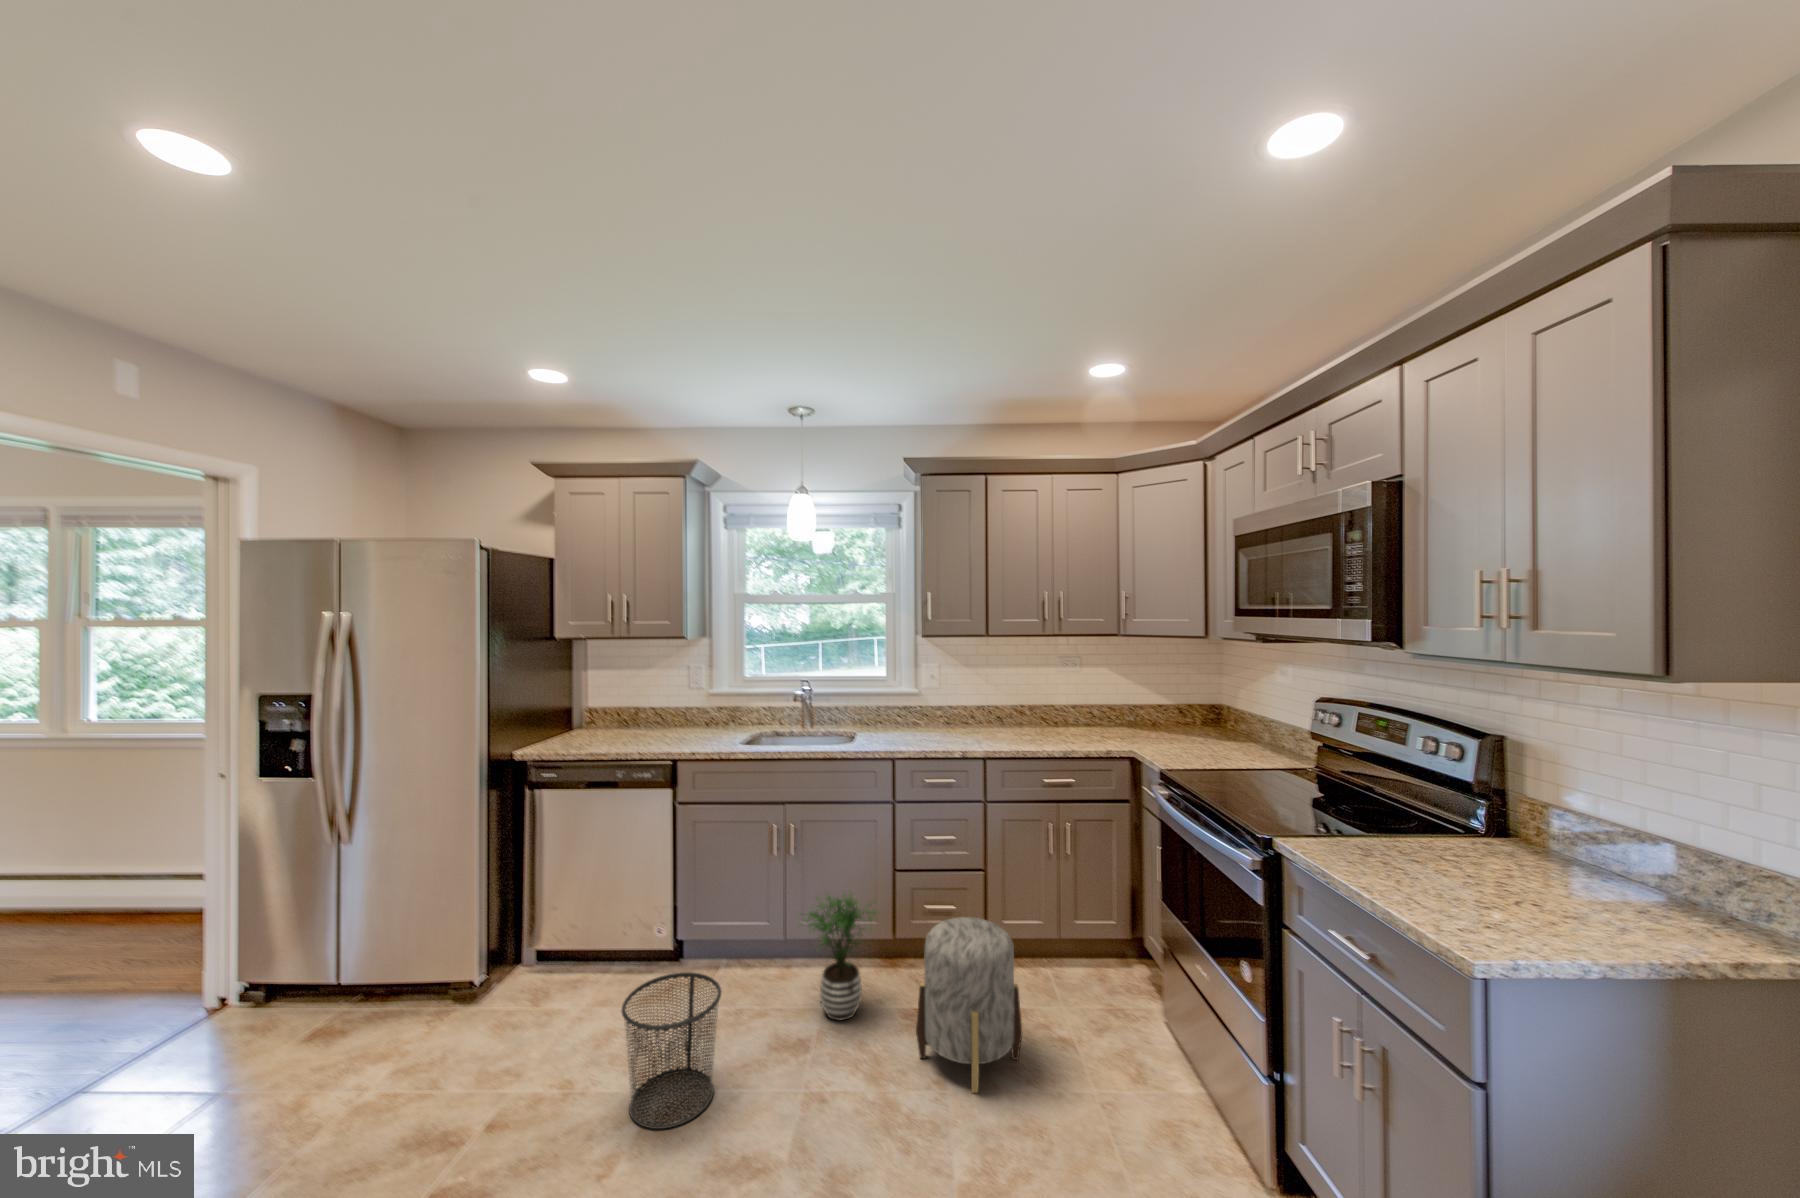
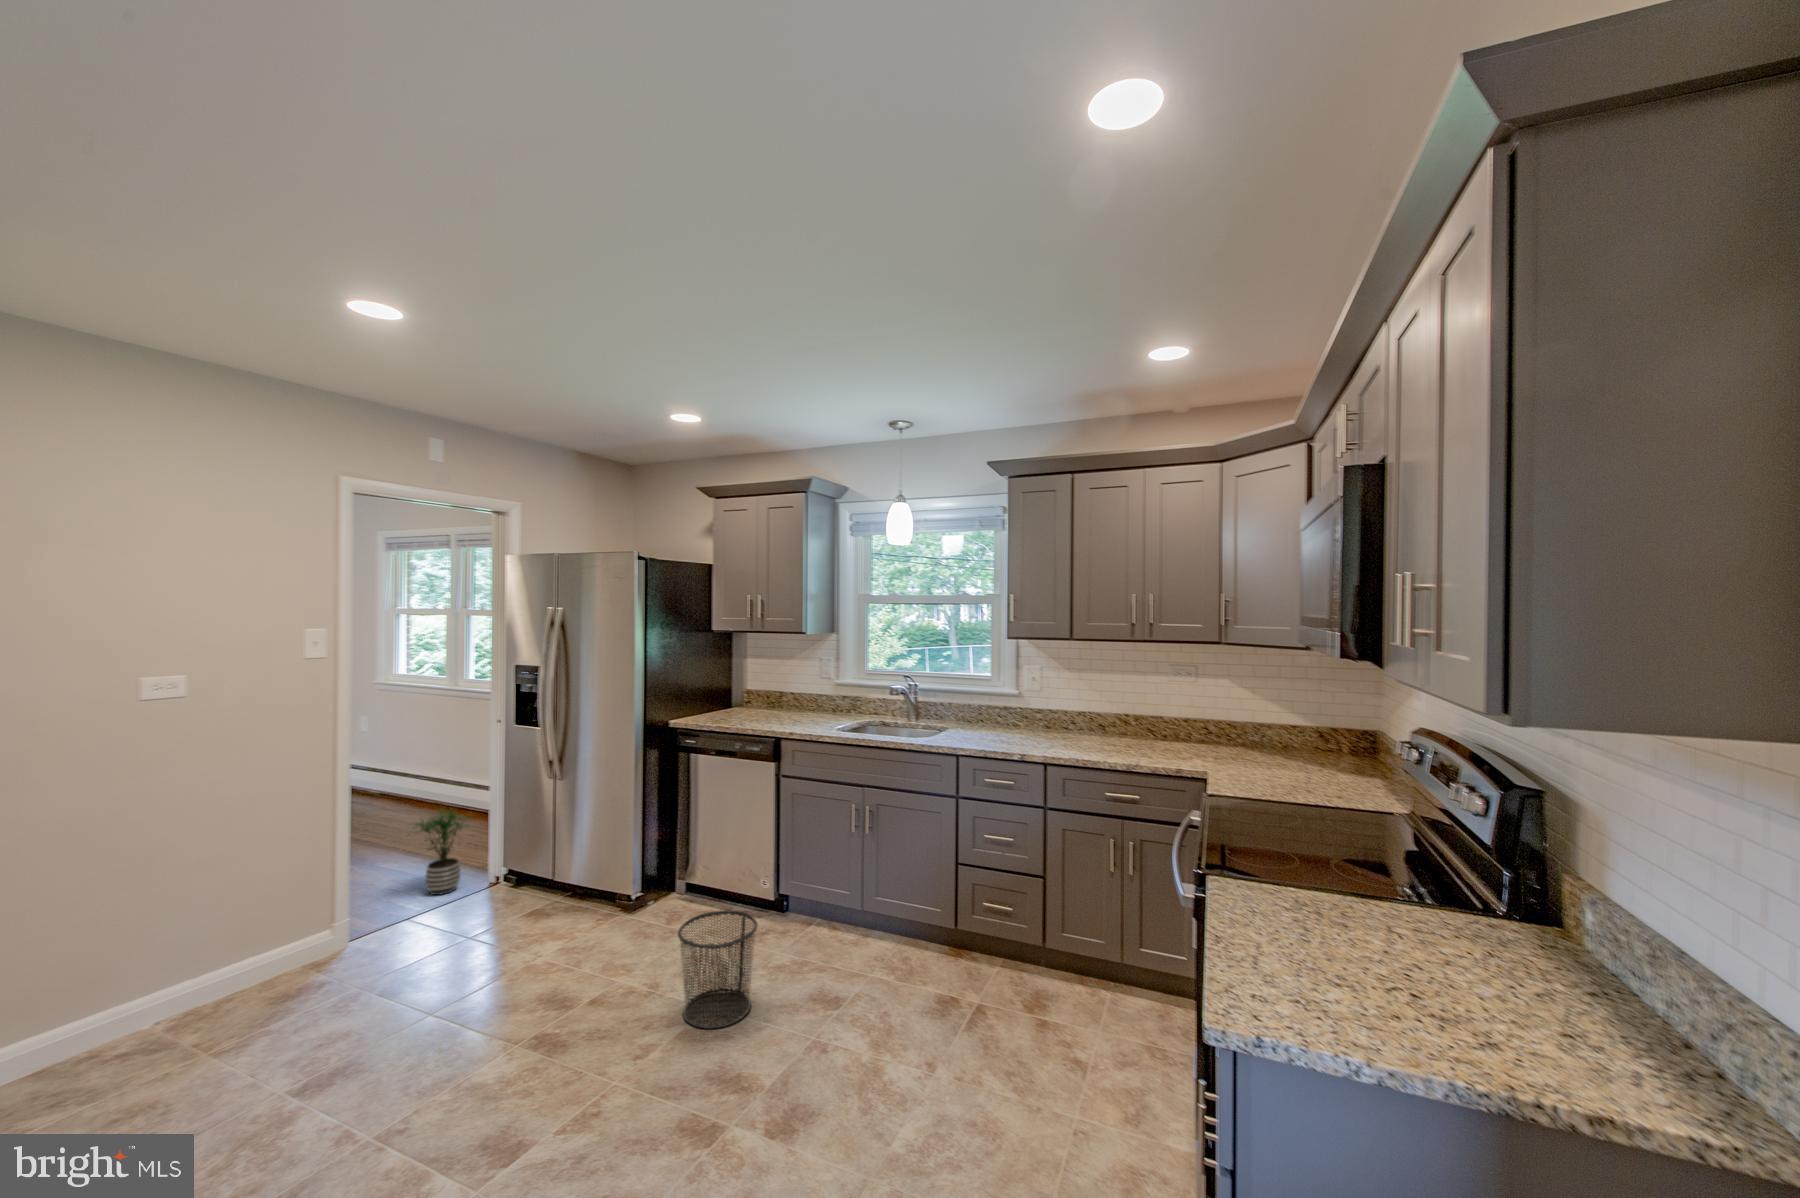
potted plant: present [799,893,877,1020] -> present [407,810,471,895]
stool: present [916,917,1022,1093] -> none [922,911,1021,1075]

